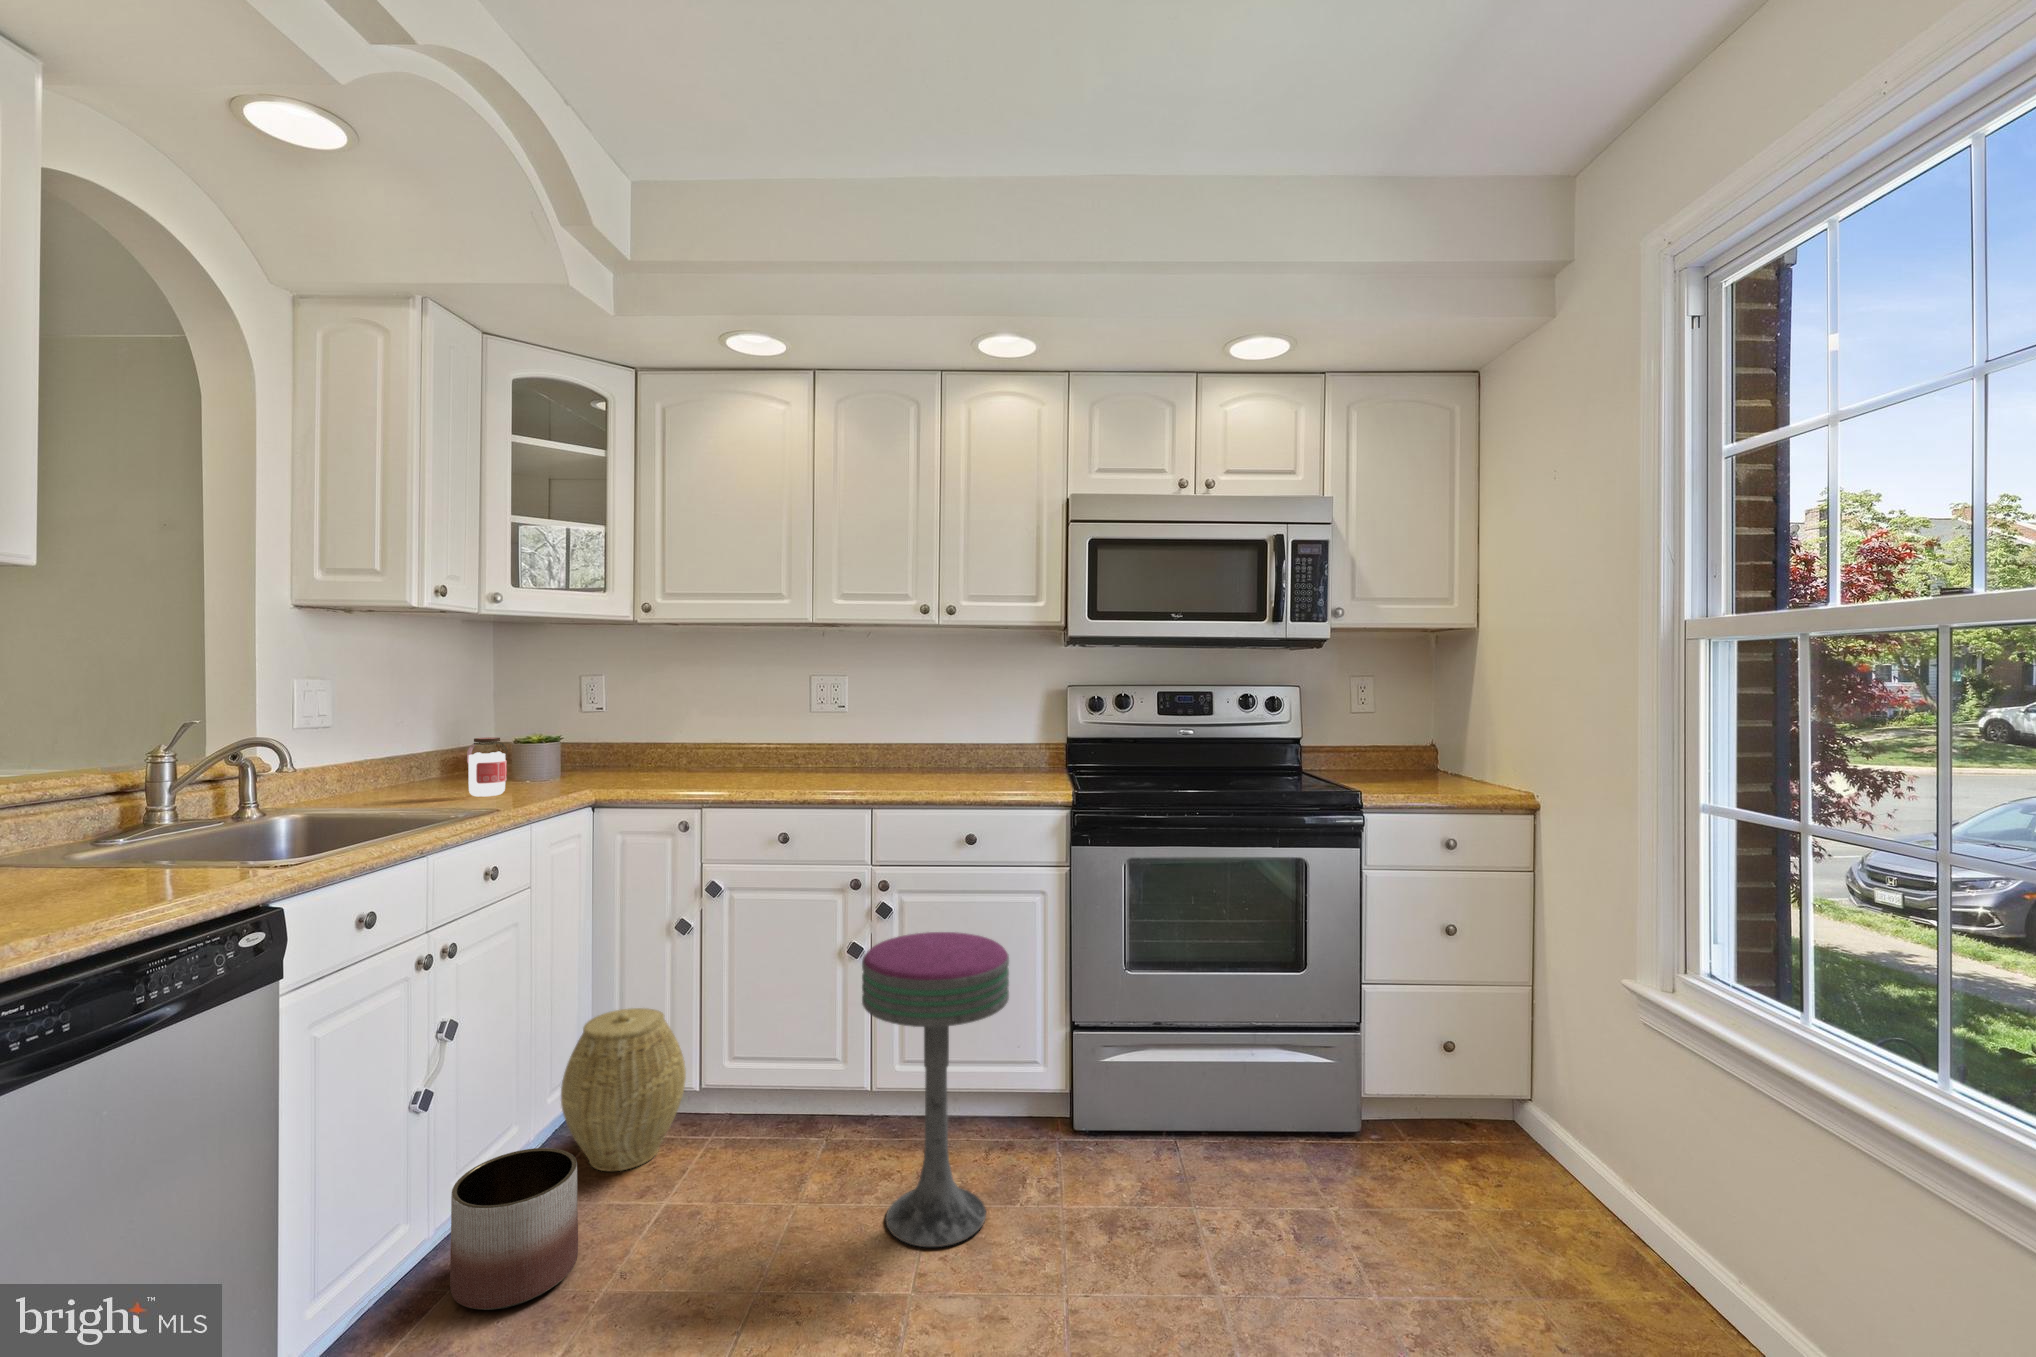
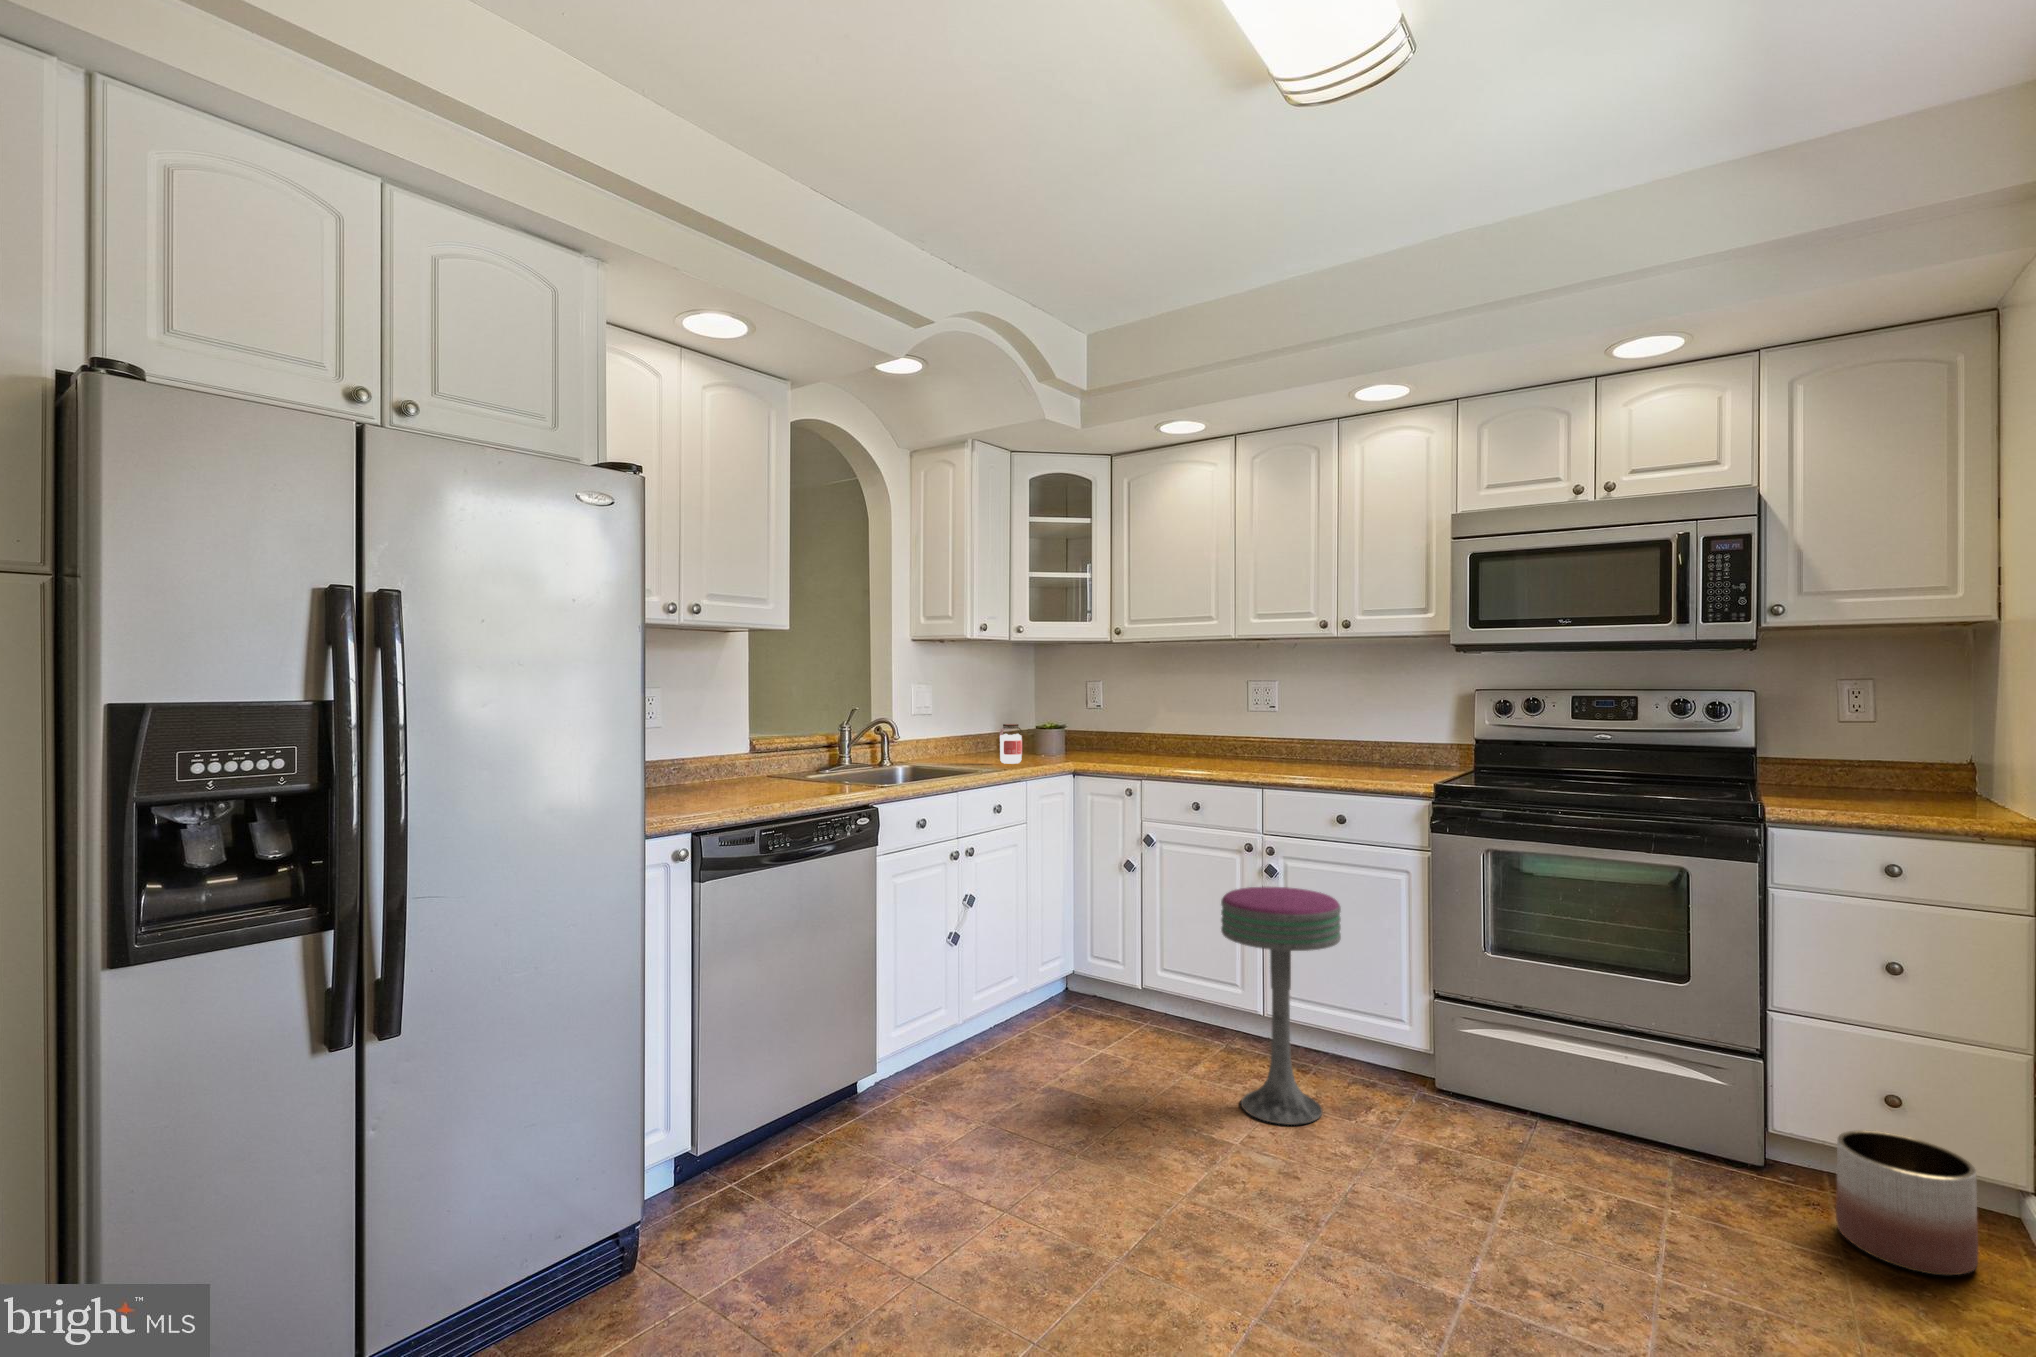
woven basket: present [561,1008,686,1171] -> none [1046,922,1128,1031]
planter: present [450,1148,578,1310] -> present [1836,1130,1978,1275]

